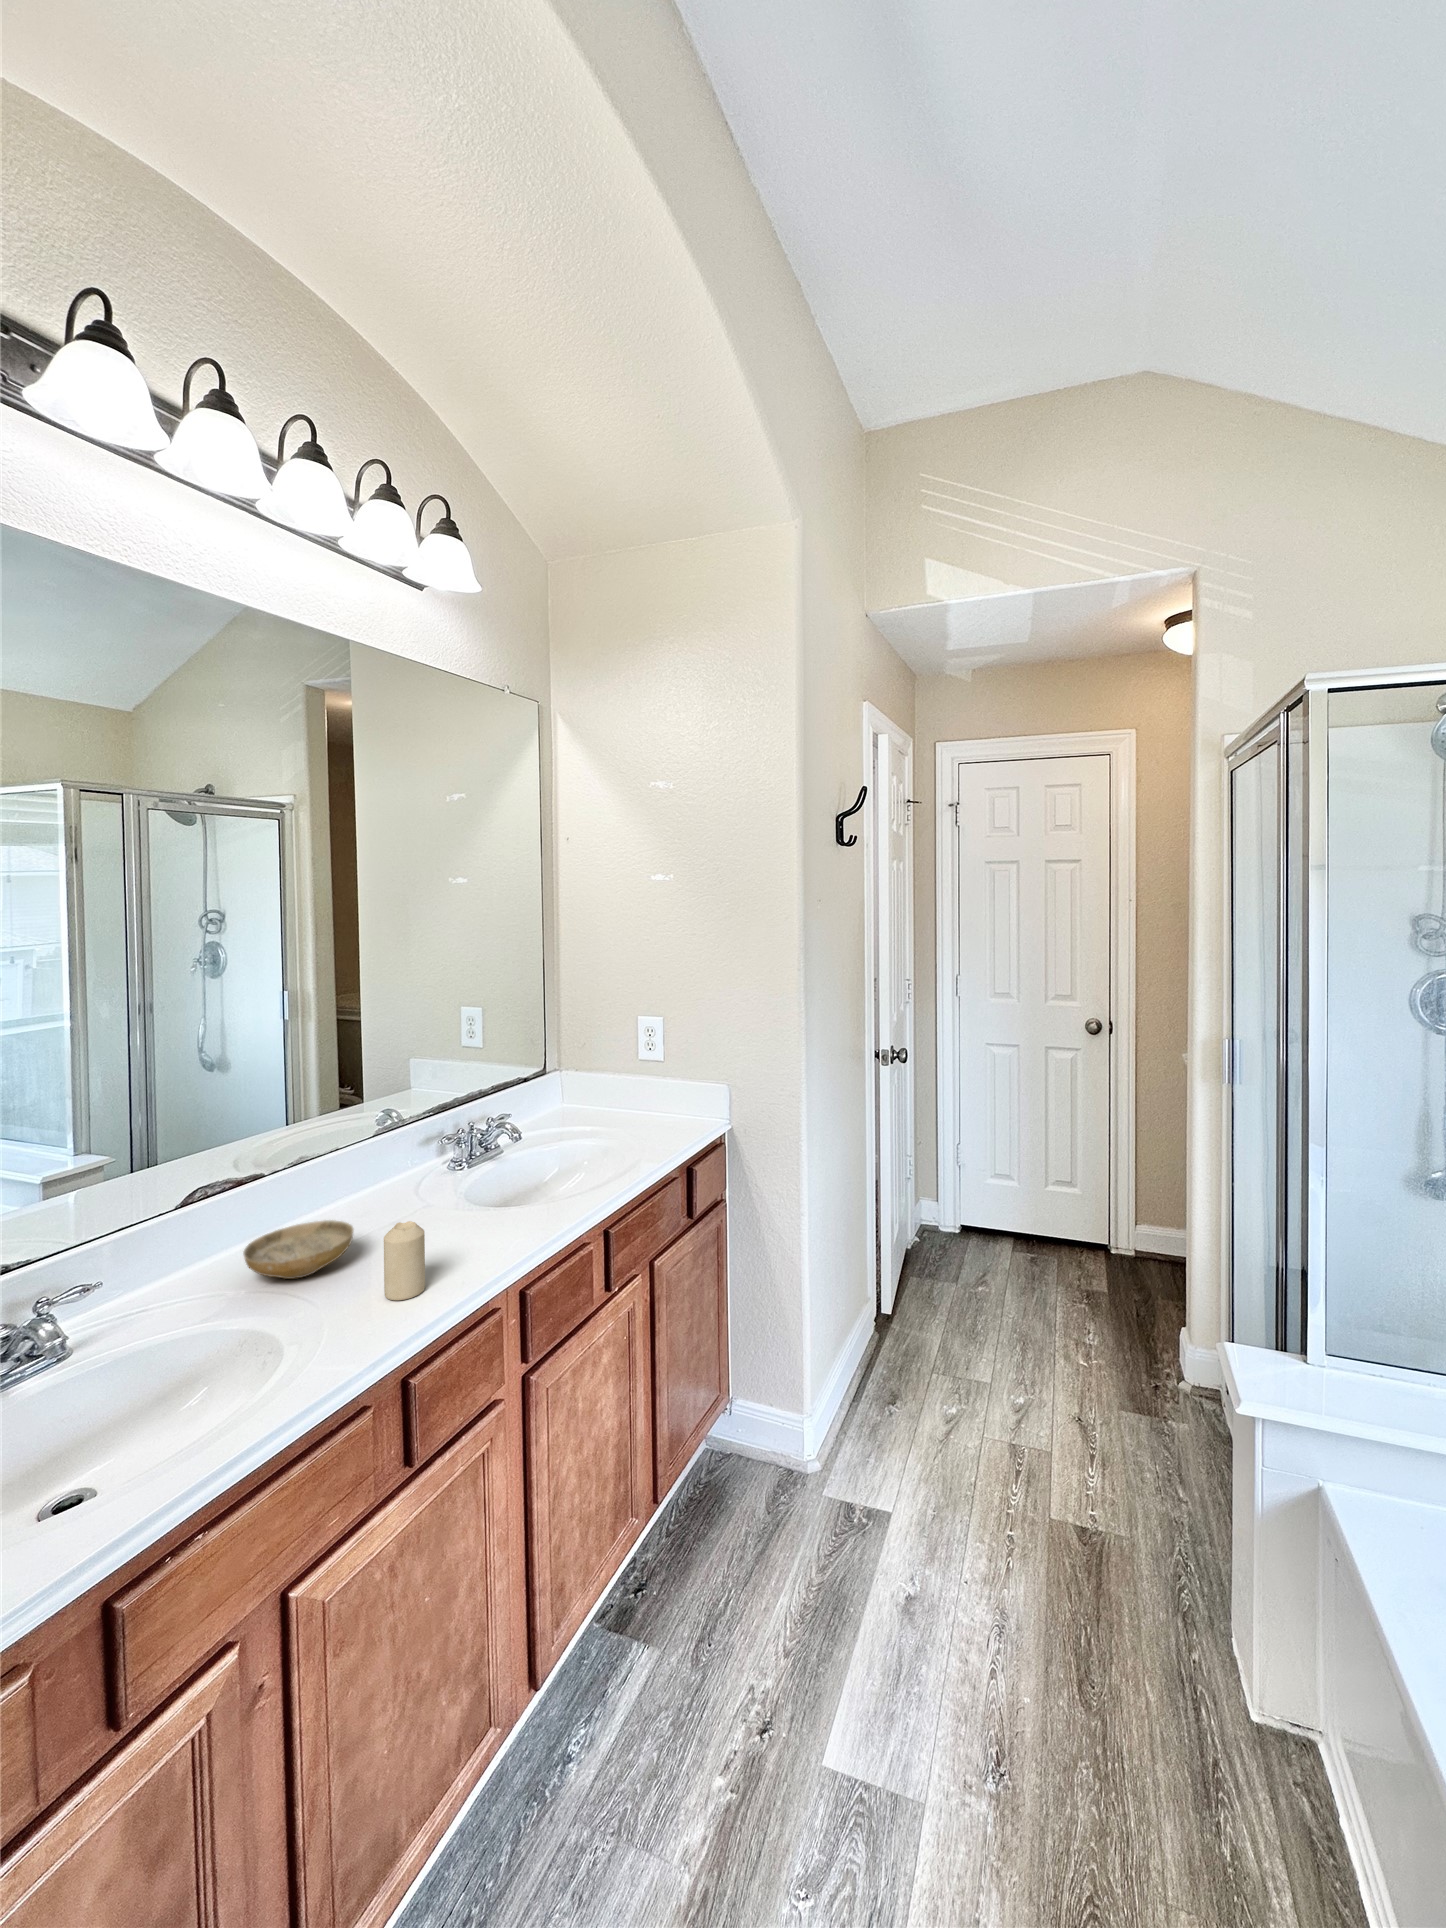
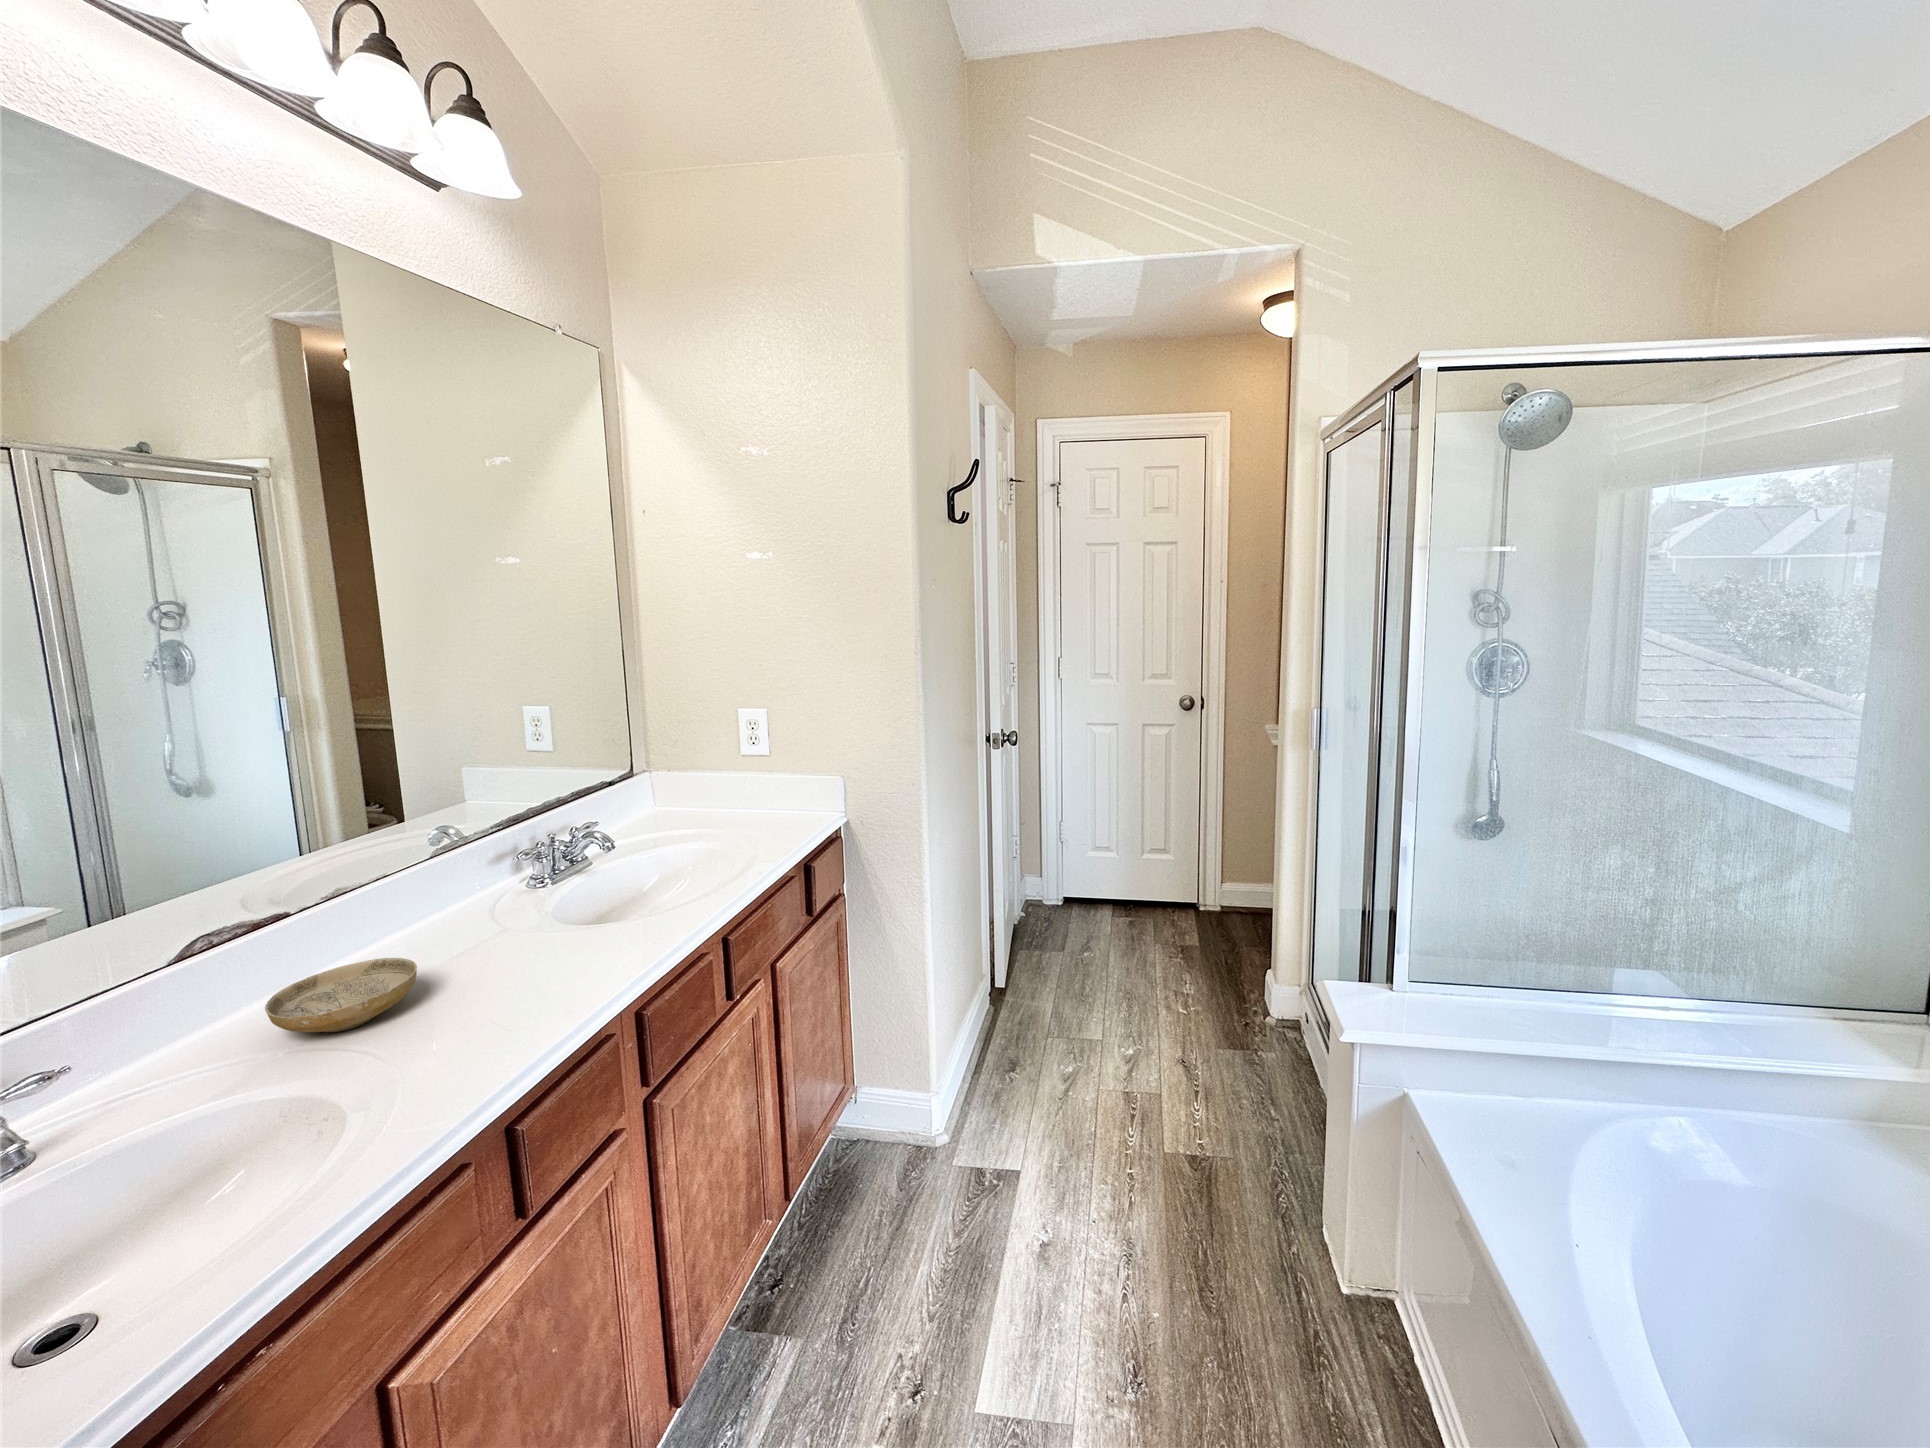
candle: present [384,1221,425,1300] -> none [460,950,518,1041]

